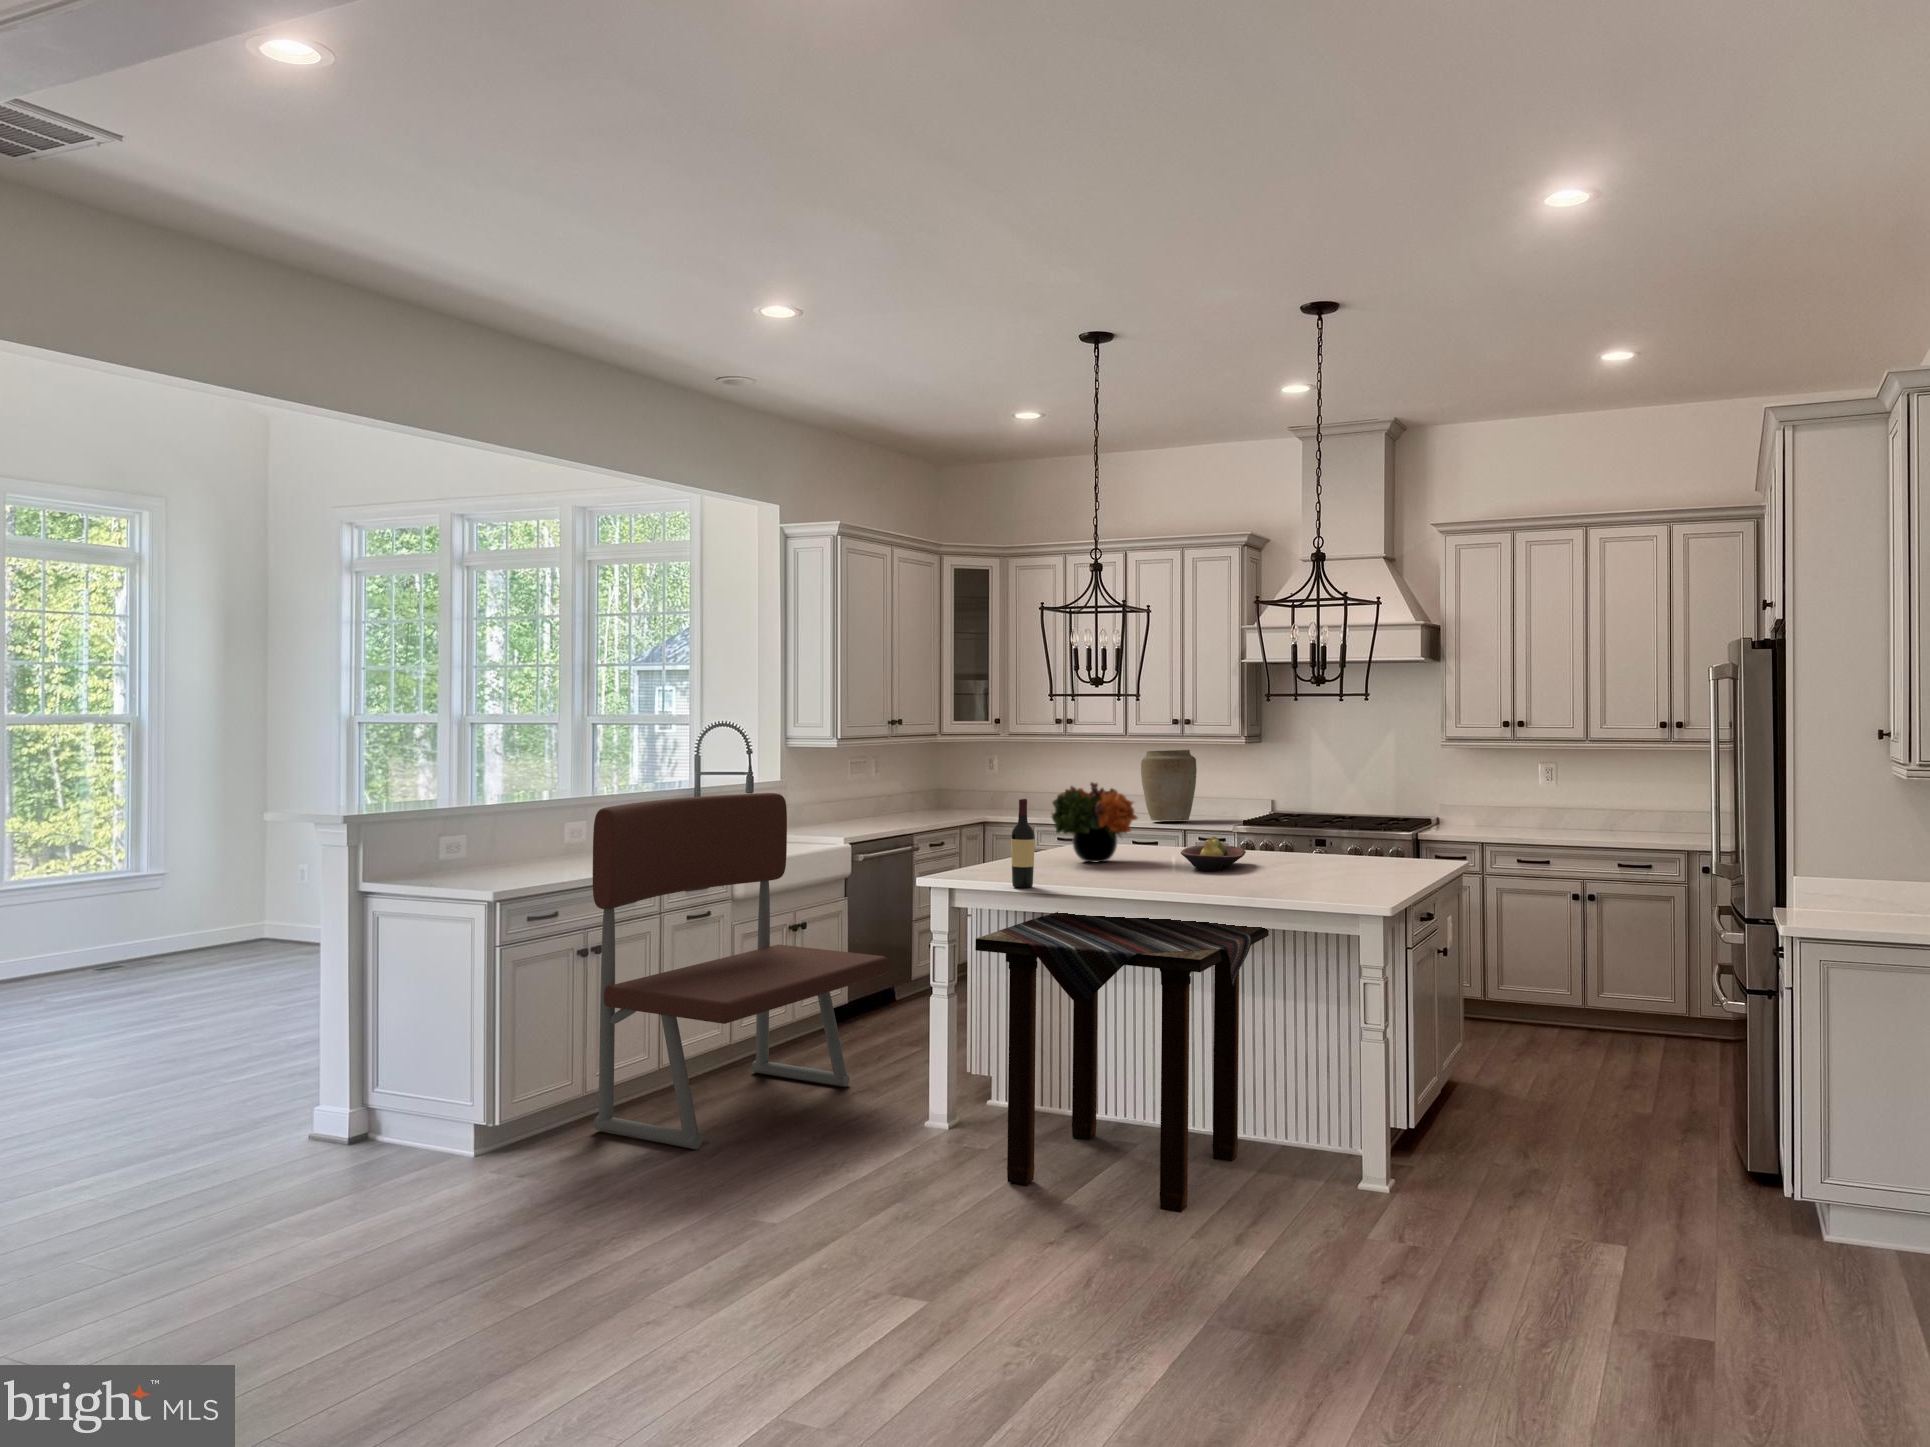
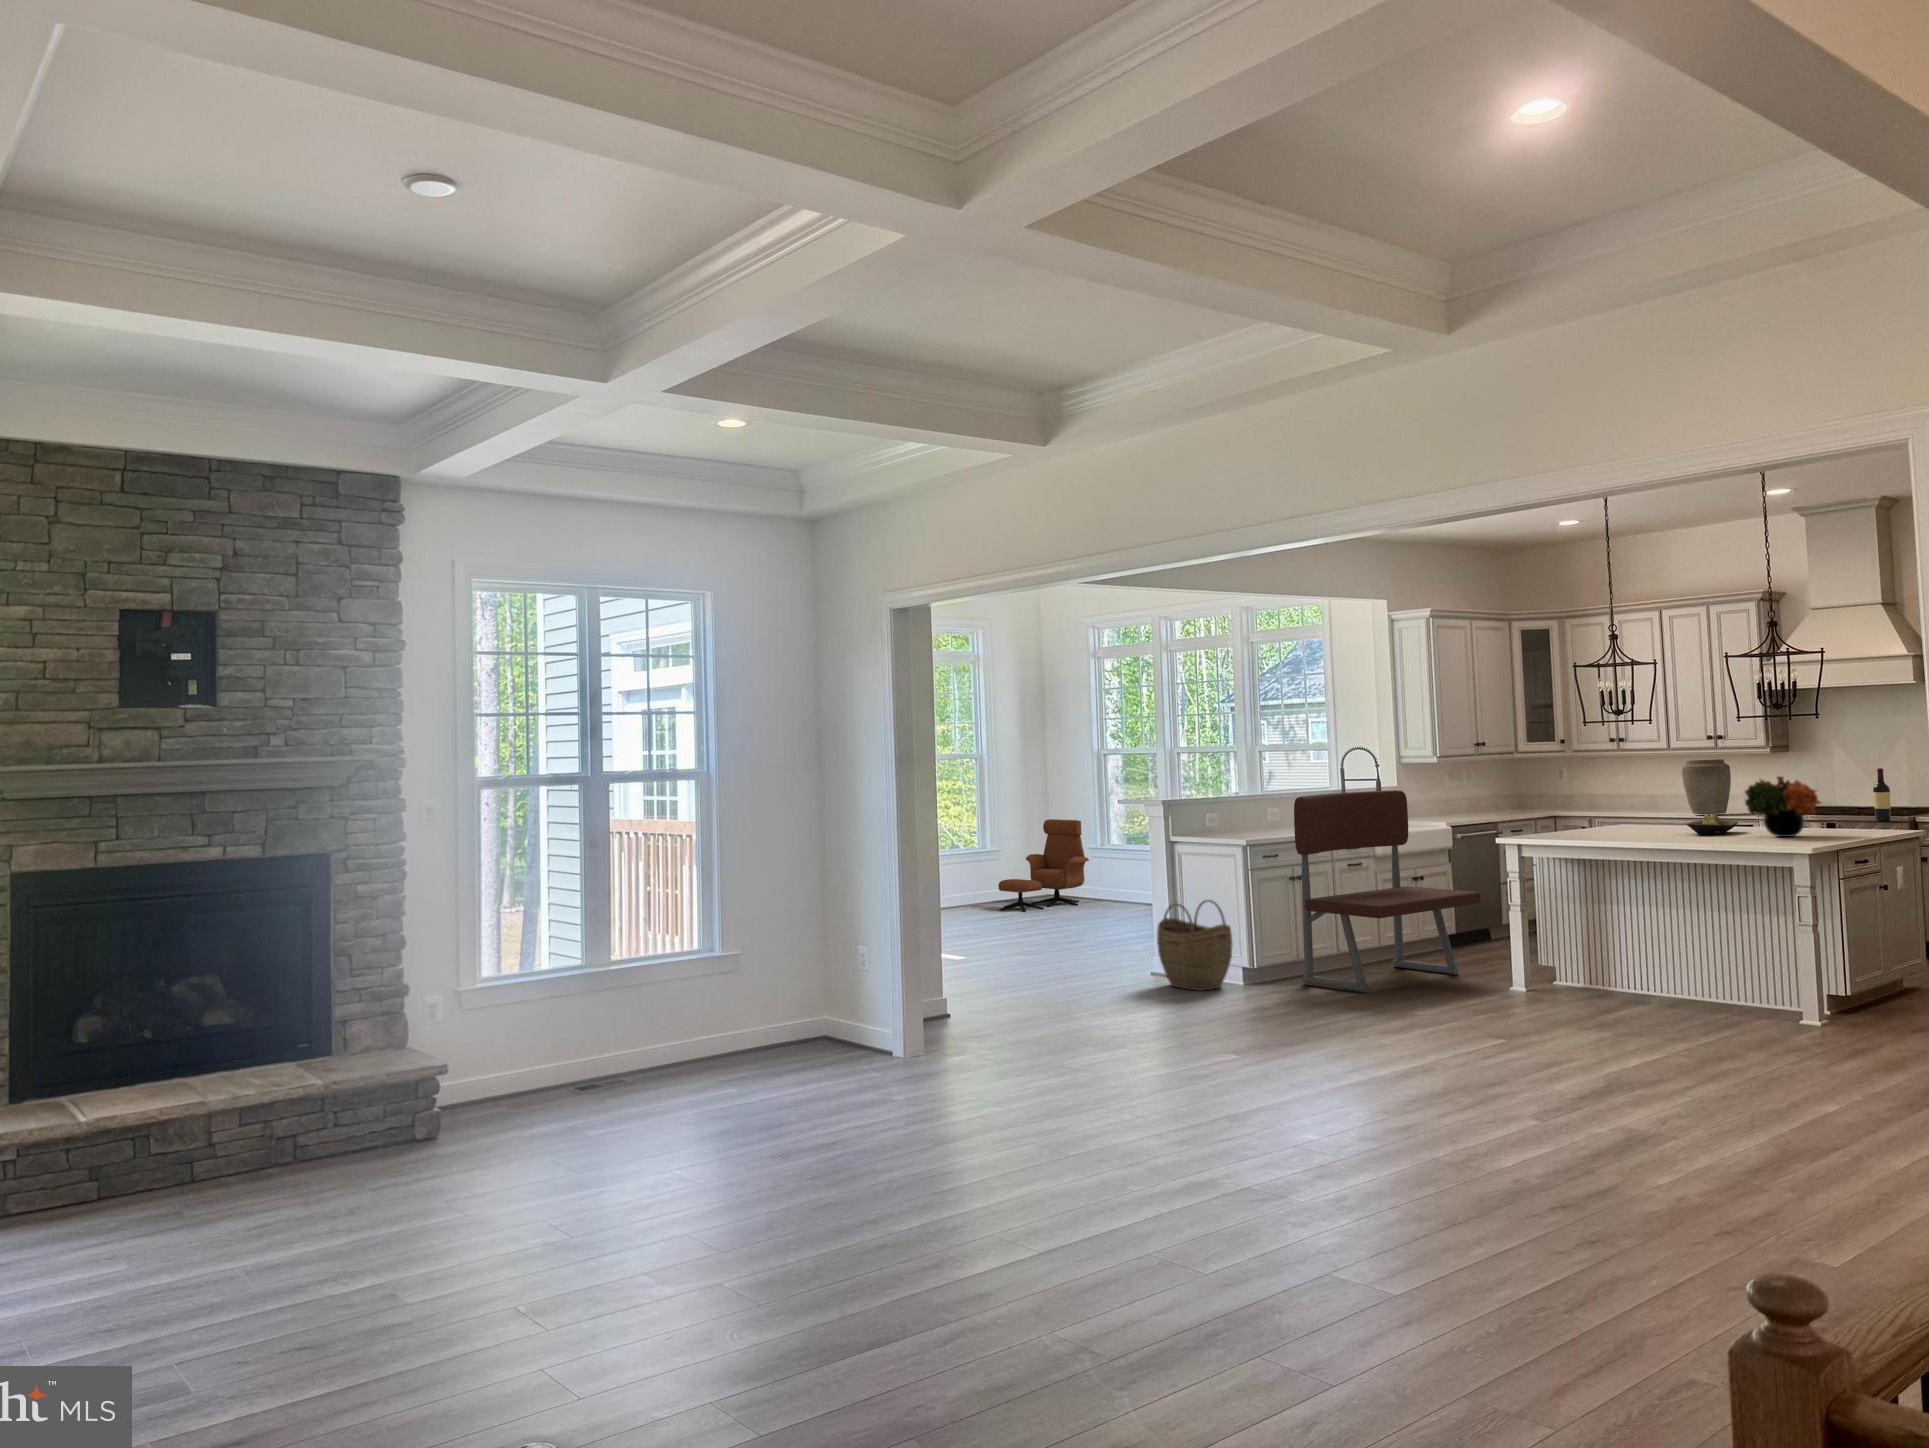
flower arrangement: present [1052,782,1137,862] -> present [1745,776,1821,837]
wine bottle: present [1011,799,1035,888] -> present [1873,768,1891,821]
lounge chair: none [163,814,330,964] -> present [998,819,1089,912]
side table: present [975,912,1269,1212] -> none [1532,857,1740,1028]
woven basket: none [324,992,467,1167] -> present [1157,900,1232,990]

